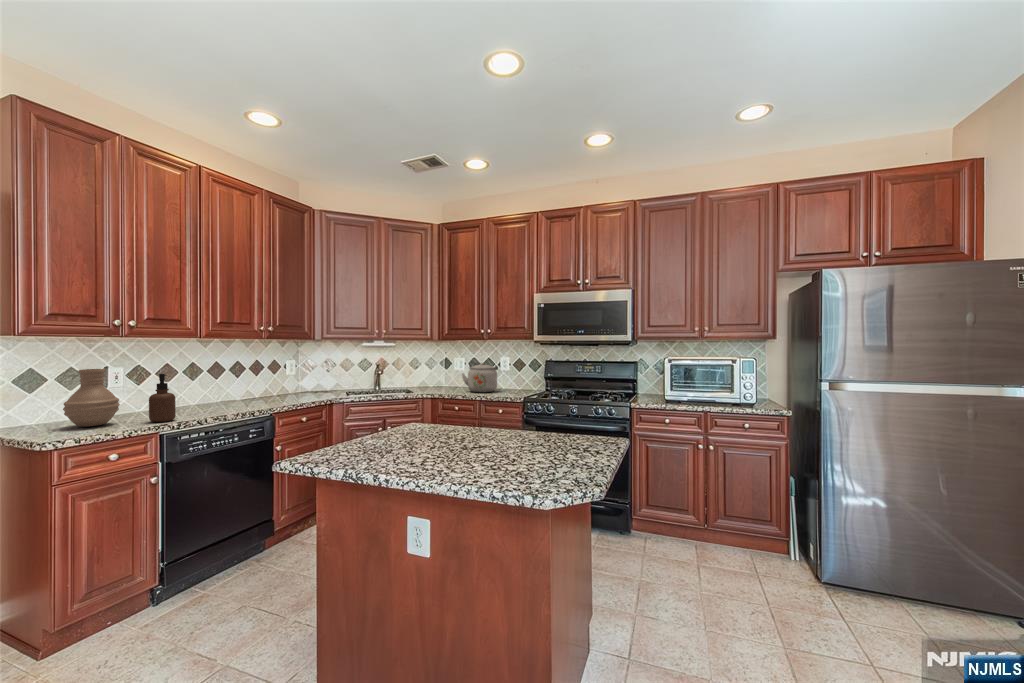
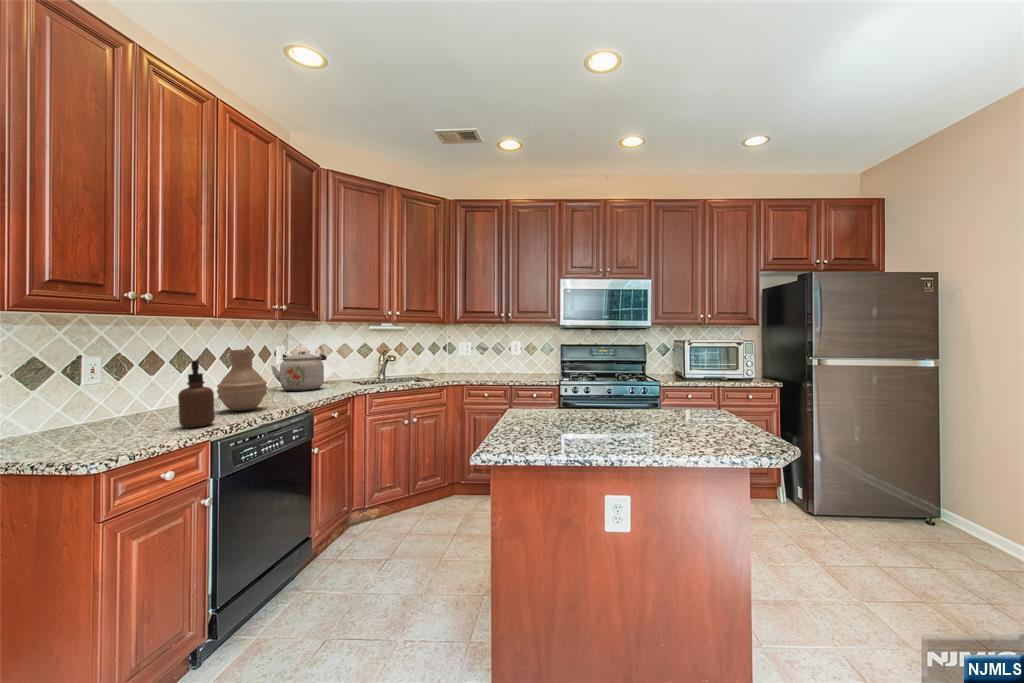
kettle: present [462,363,498,393] -> present [271,351,327,391]
vase: present [63,369,120,427] -> present [217,350,267,411]

